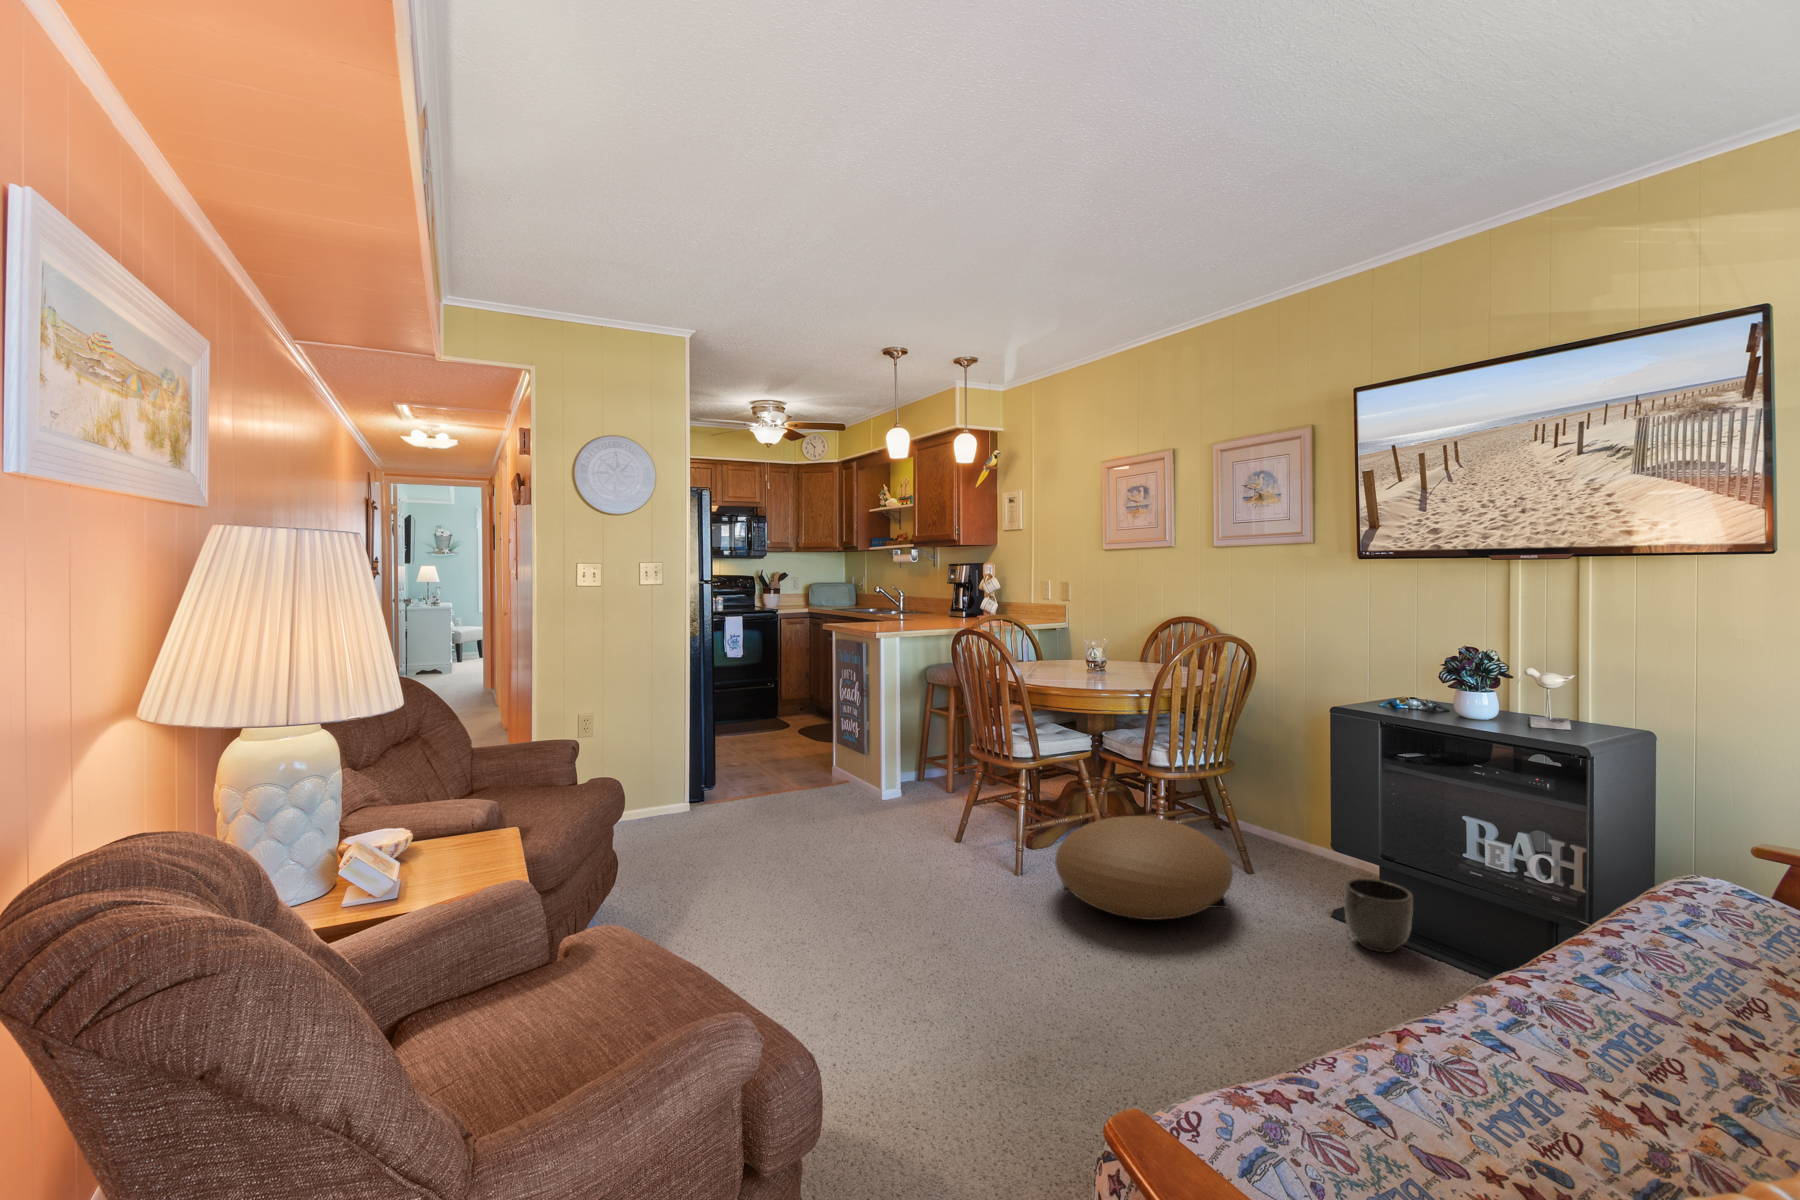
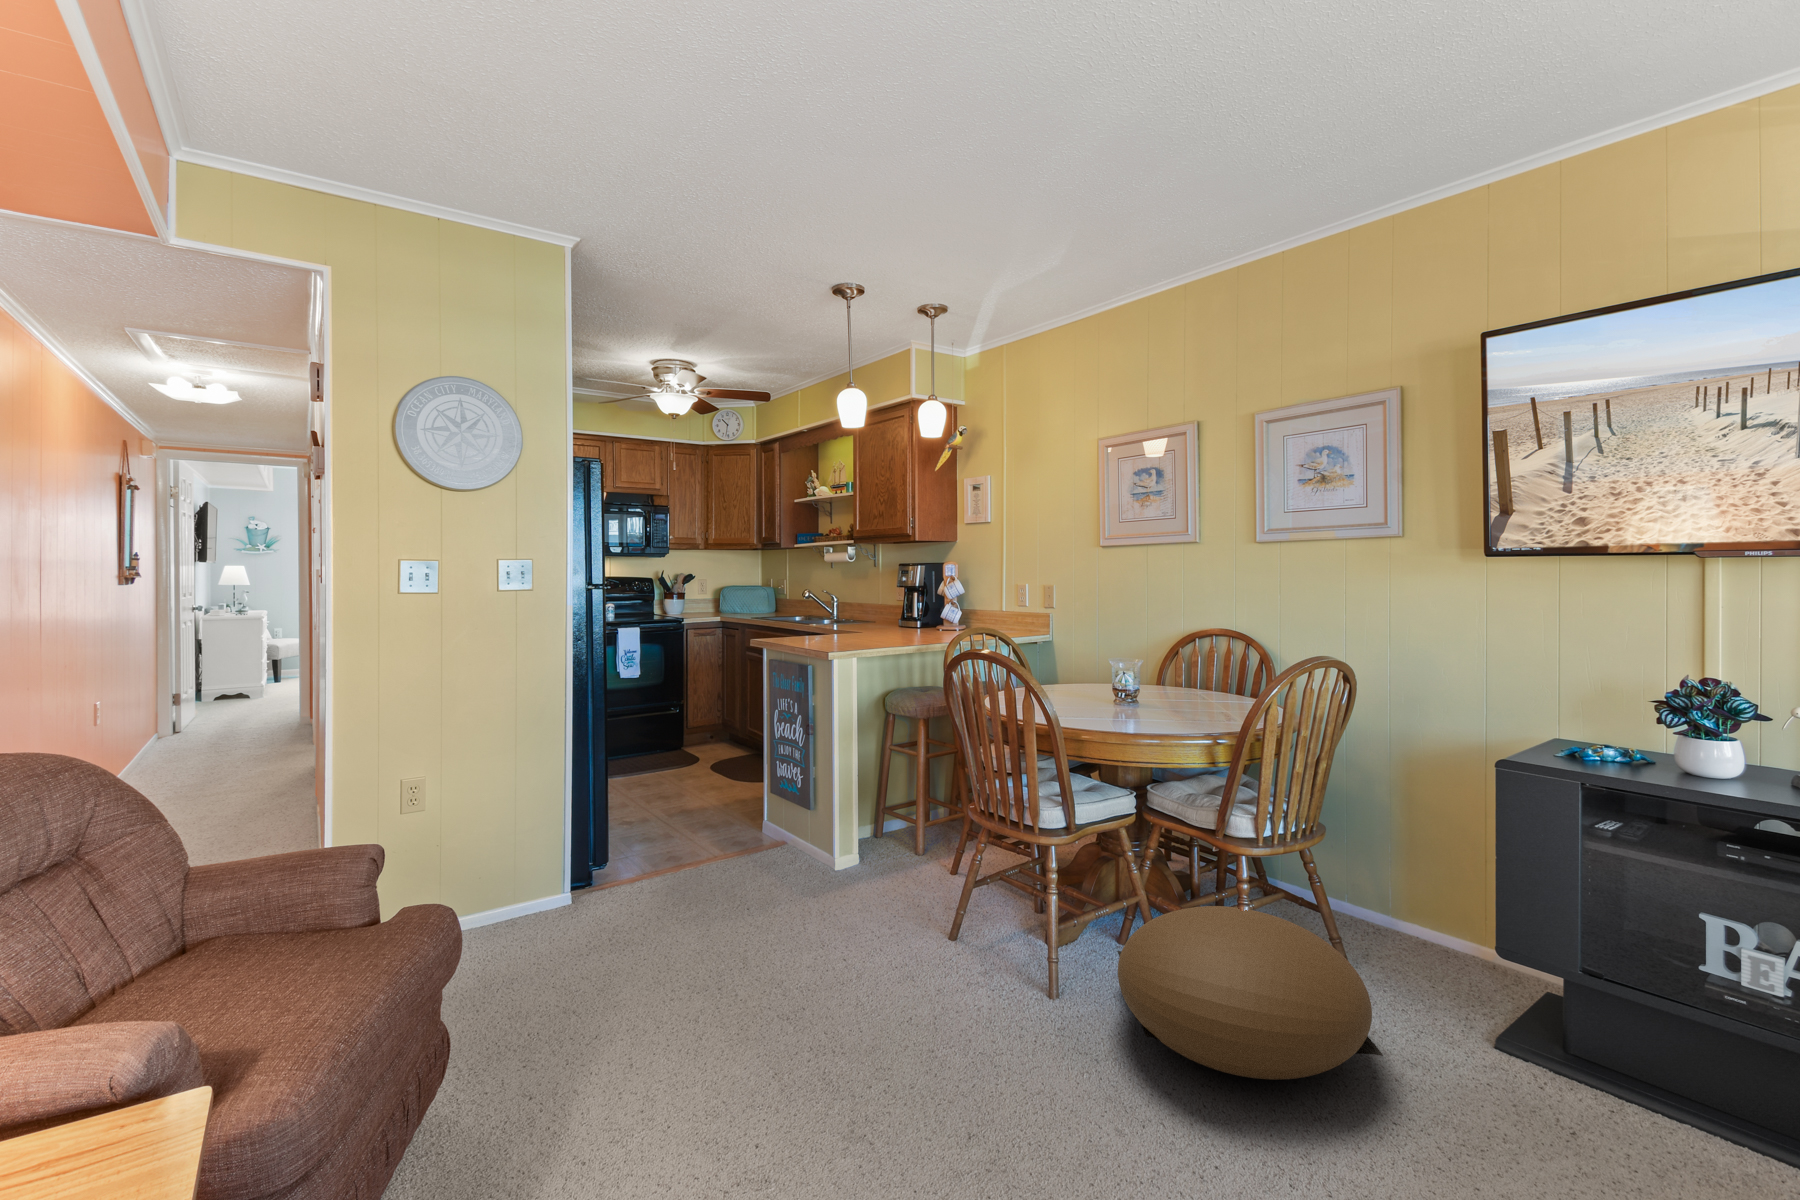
planter: present [1344,878,1413,953] -> none [1532,997,1639,1109]

